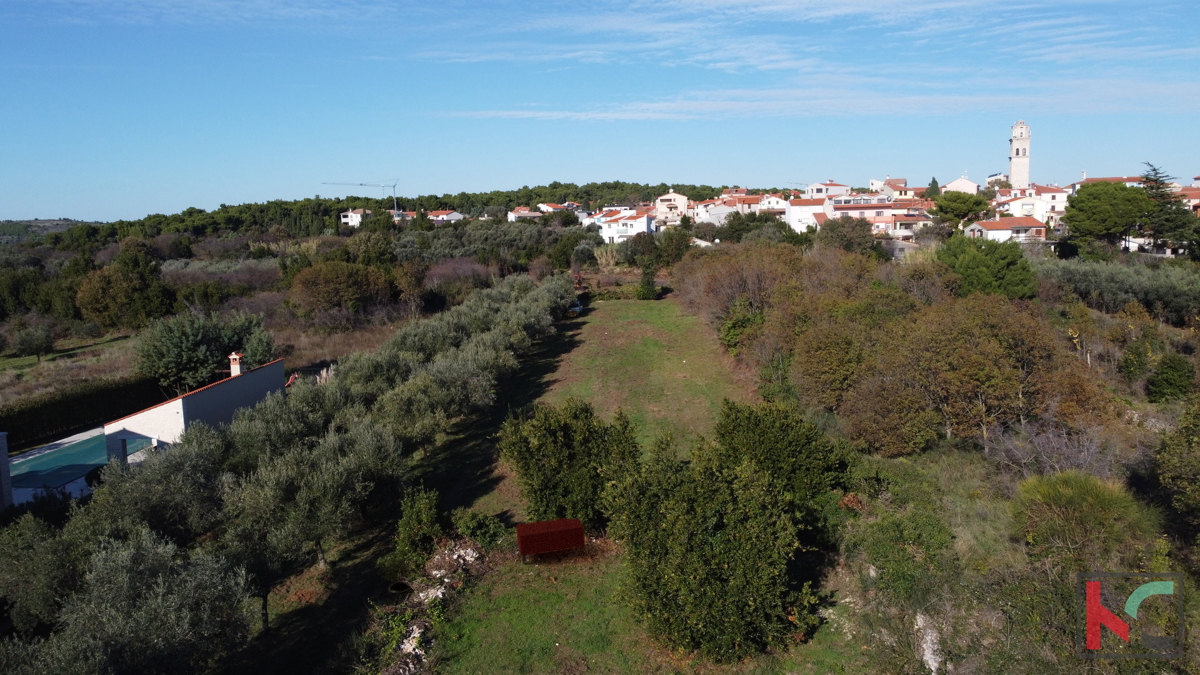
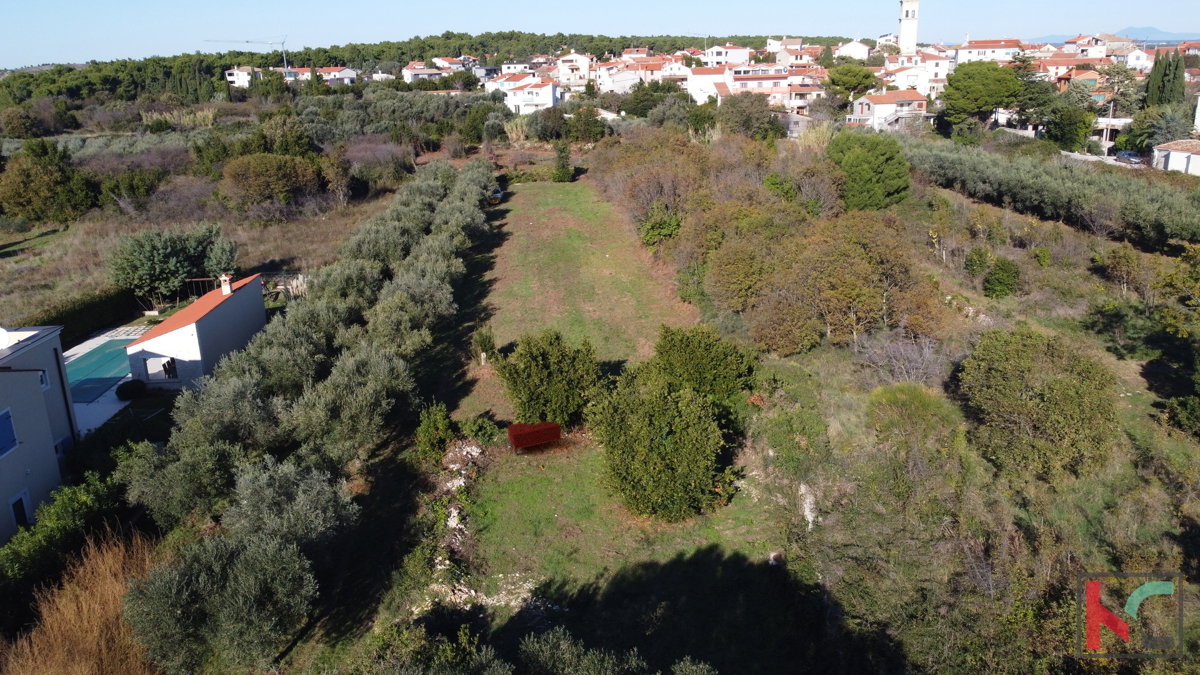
potted tree: present [385,550,412,593] -> none [412,452,436,484]

